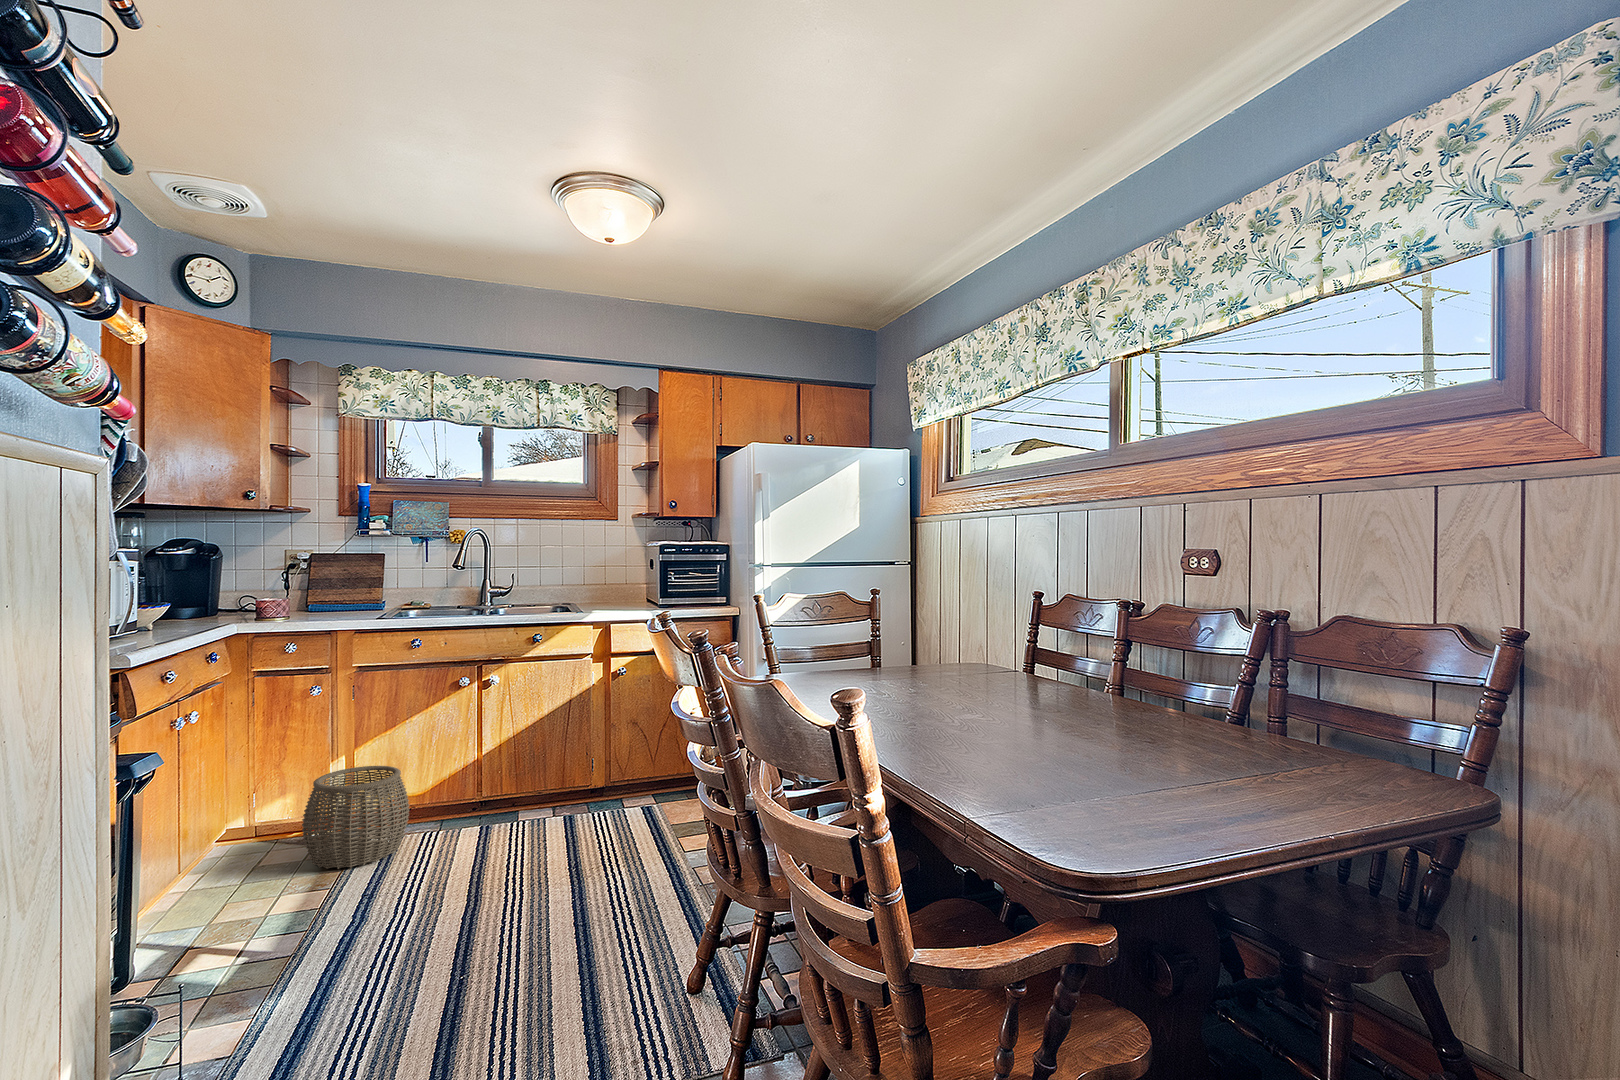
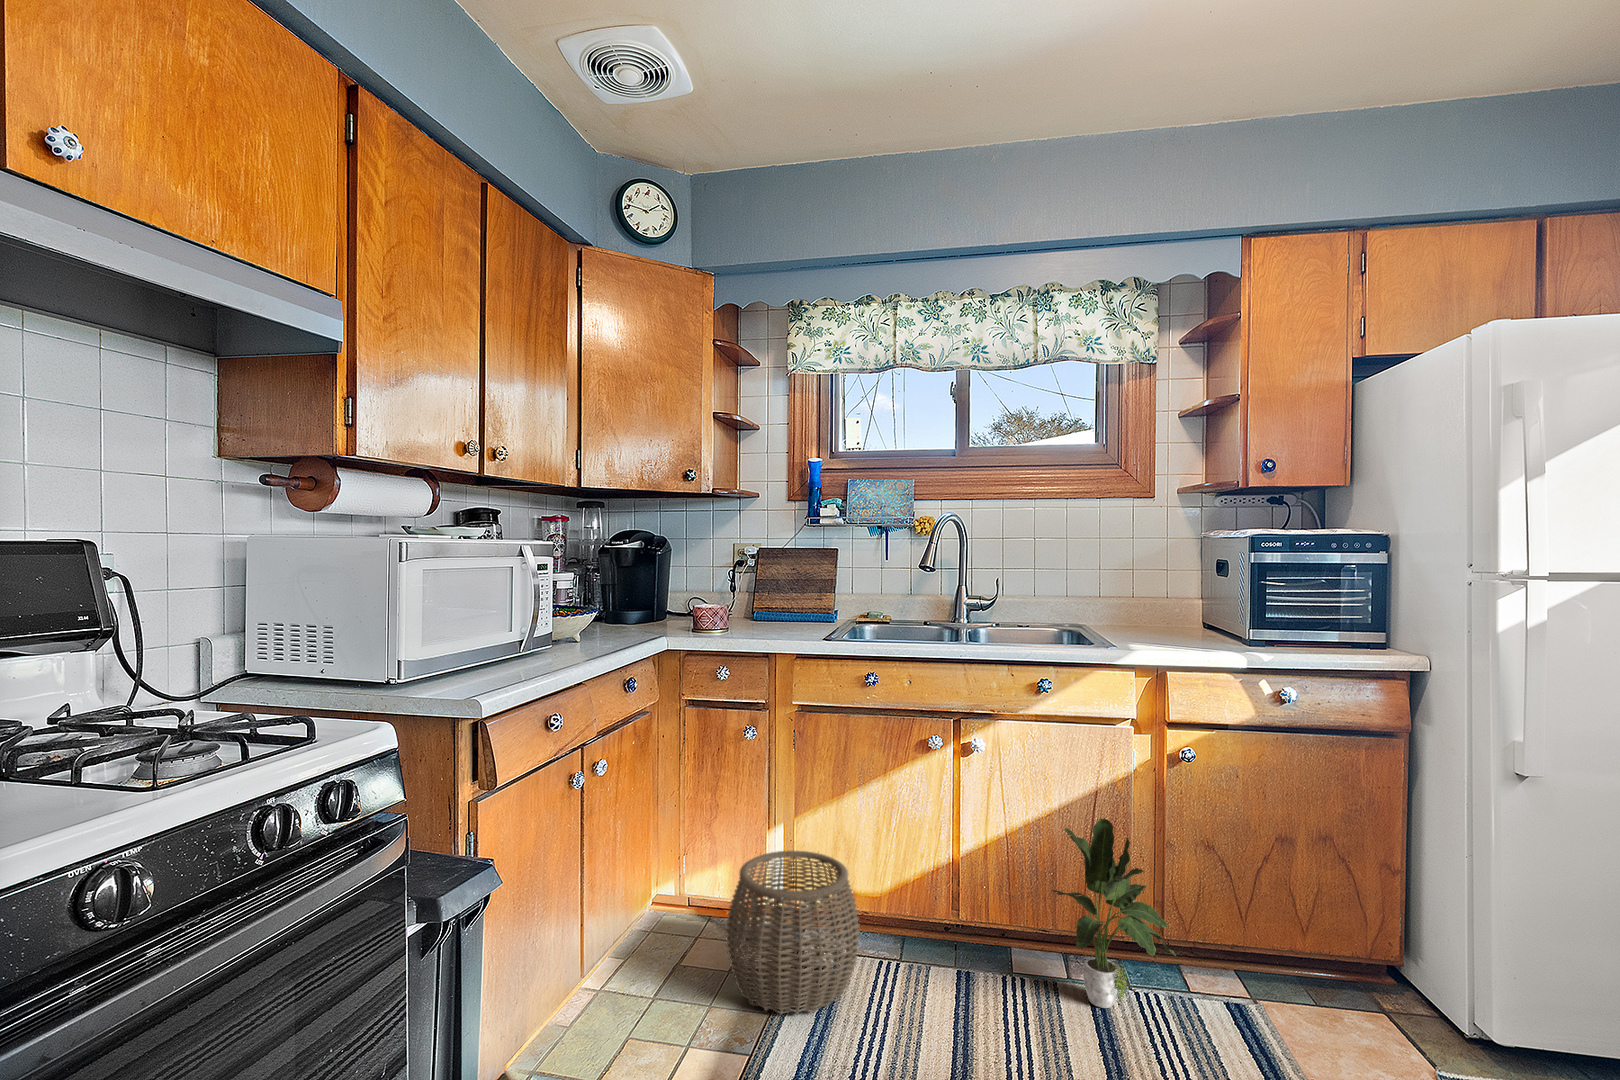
potted plant: none [538,712,610,820] -> present [1051,818,1176,1008]

